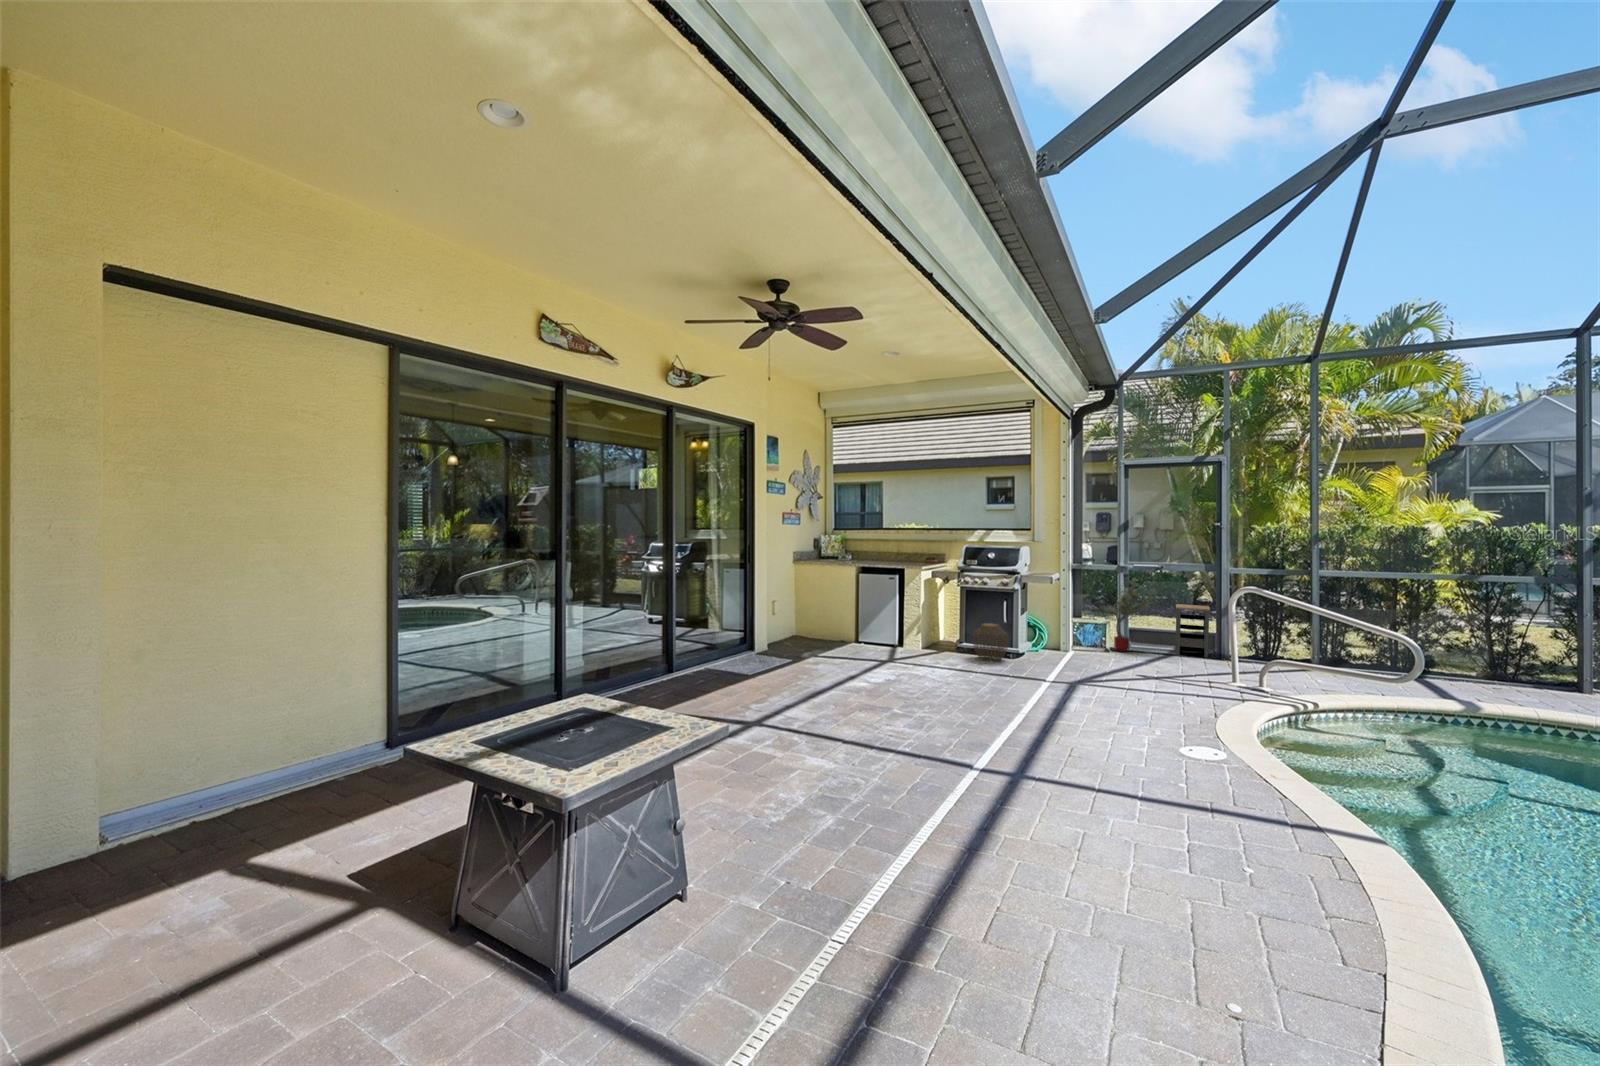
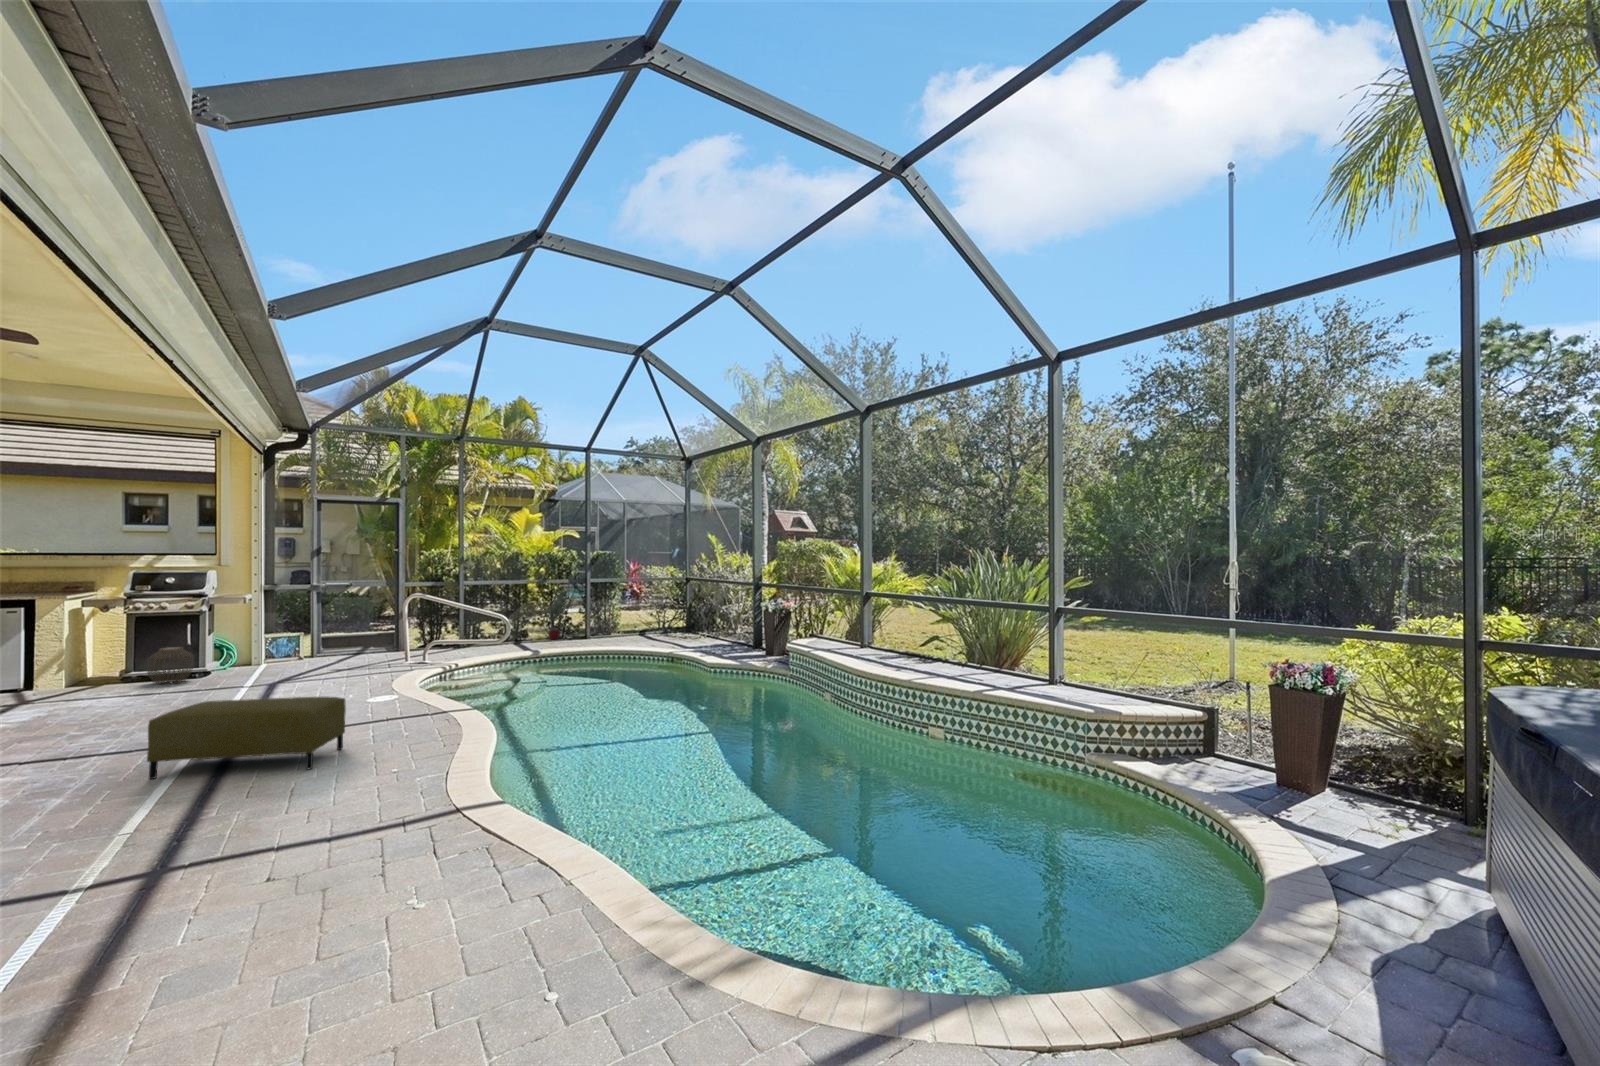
potted tree: present [1092,578,1156,652] -> present [533,590,576,640]
side table: present [1176,604,1210,657] -> none [361,612,390,652]
ottoman: none [917,715,1138,874] -> present [147,697,346,779]

